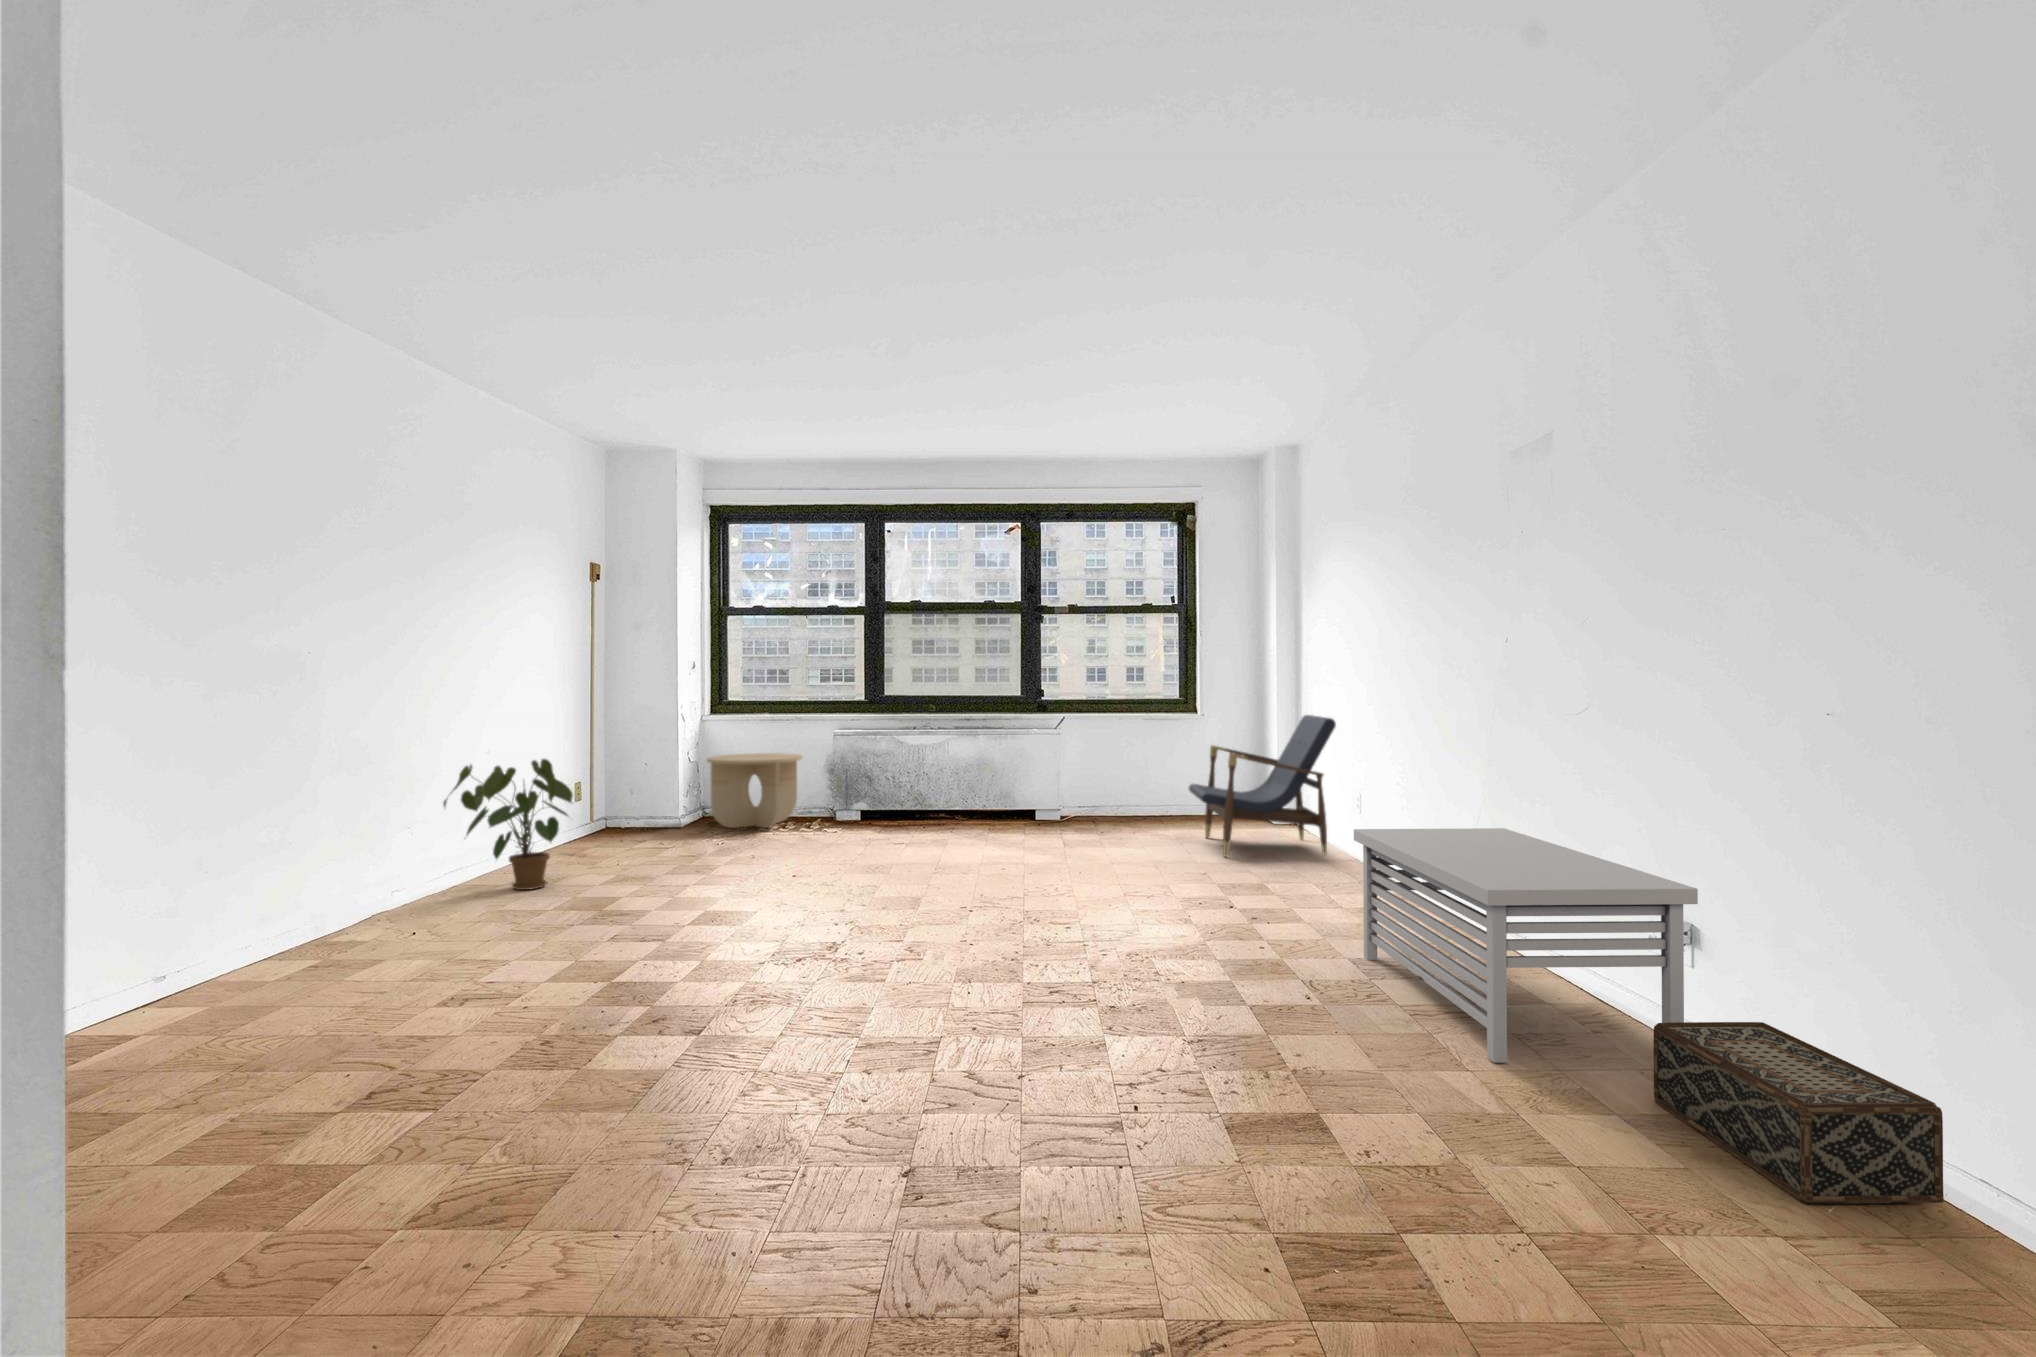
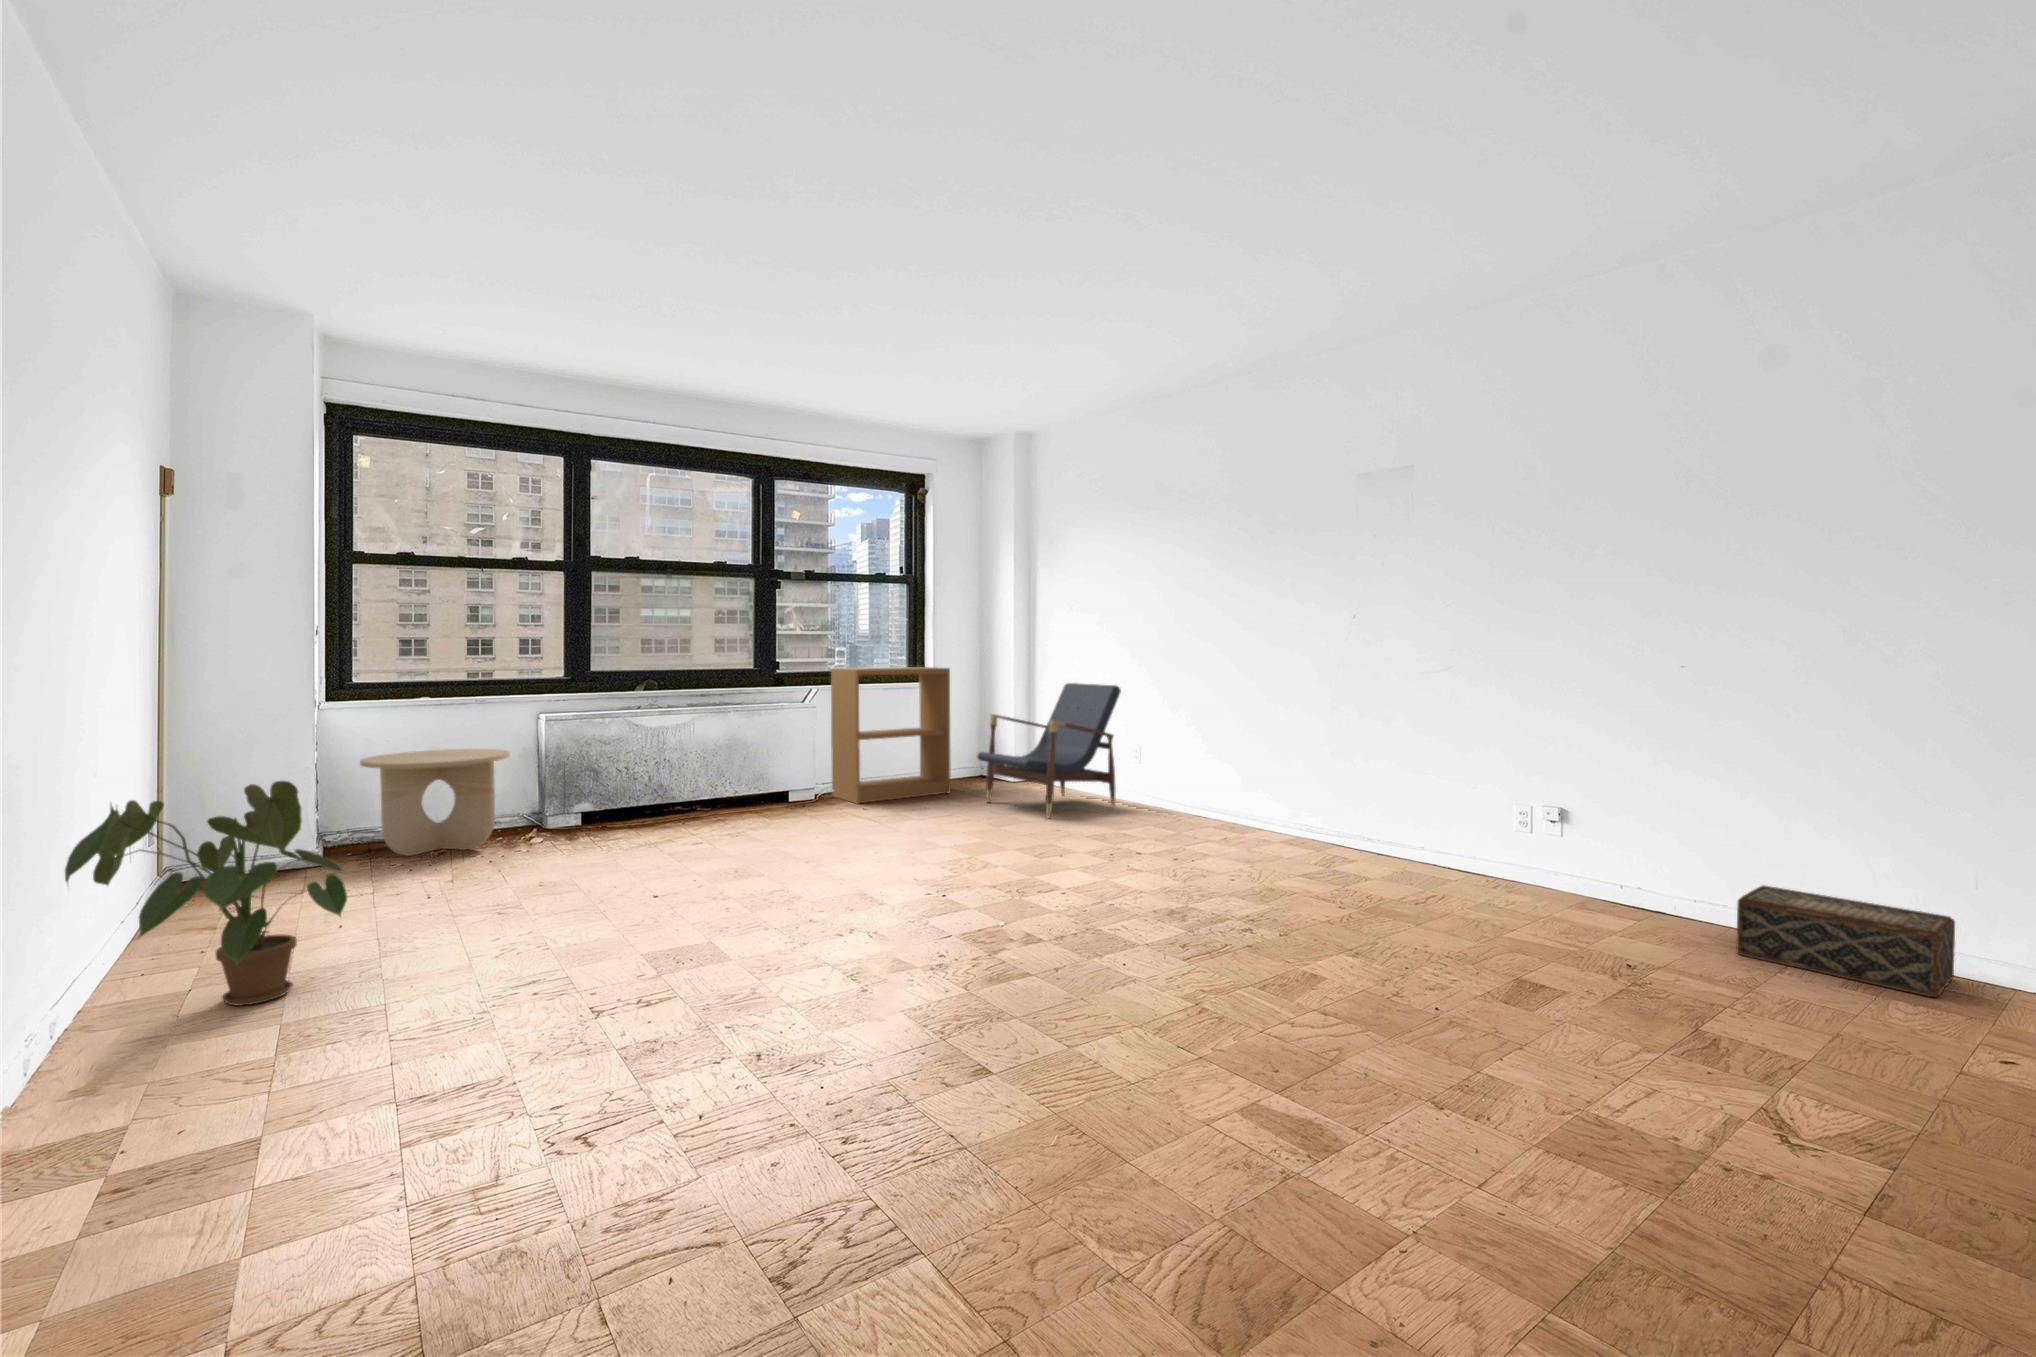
bookshelf: none [1085,695,1194,827] -> present [831,667,951,804]
storage bench: present [1354,828,1698,1063] -> none [1347,769,1688,951]

